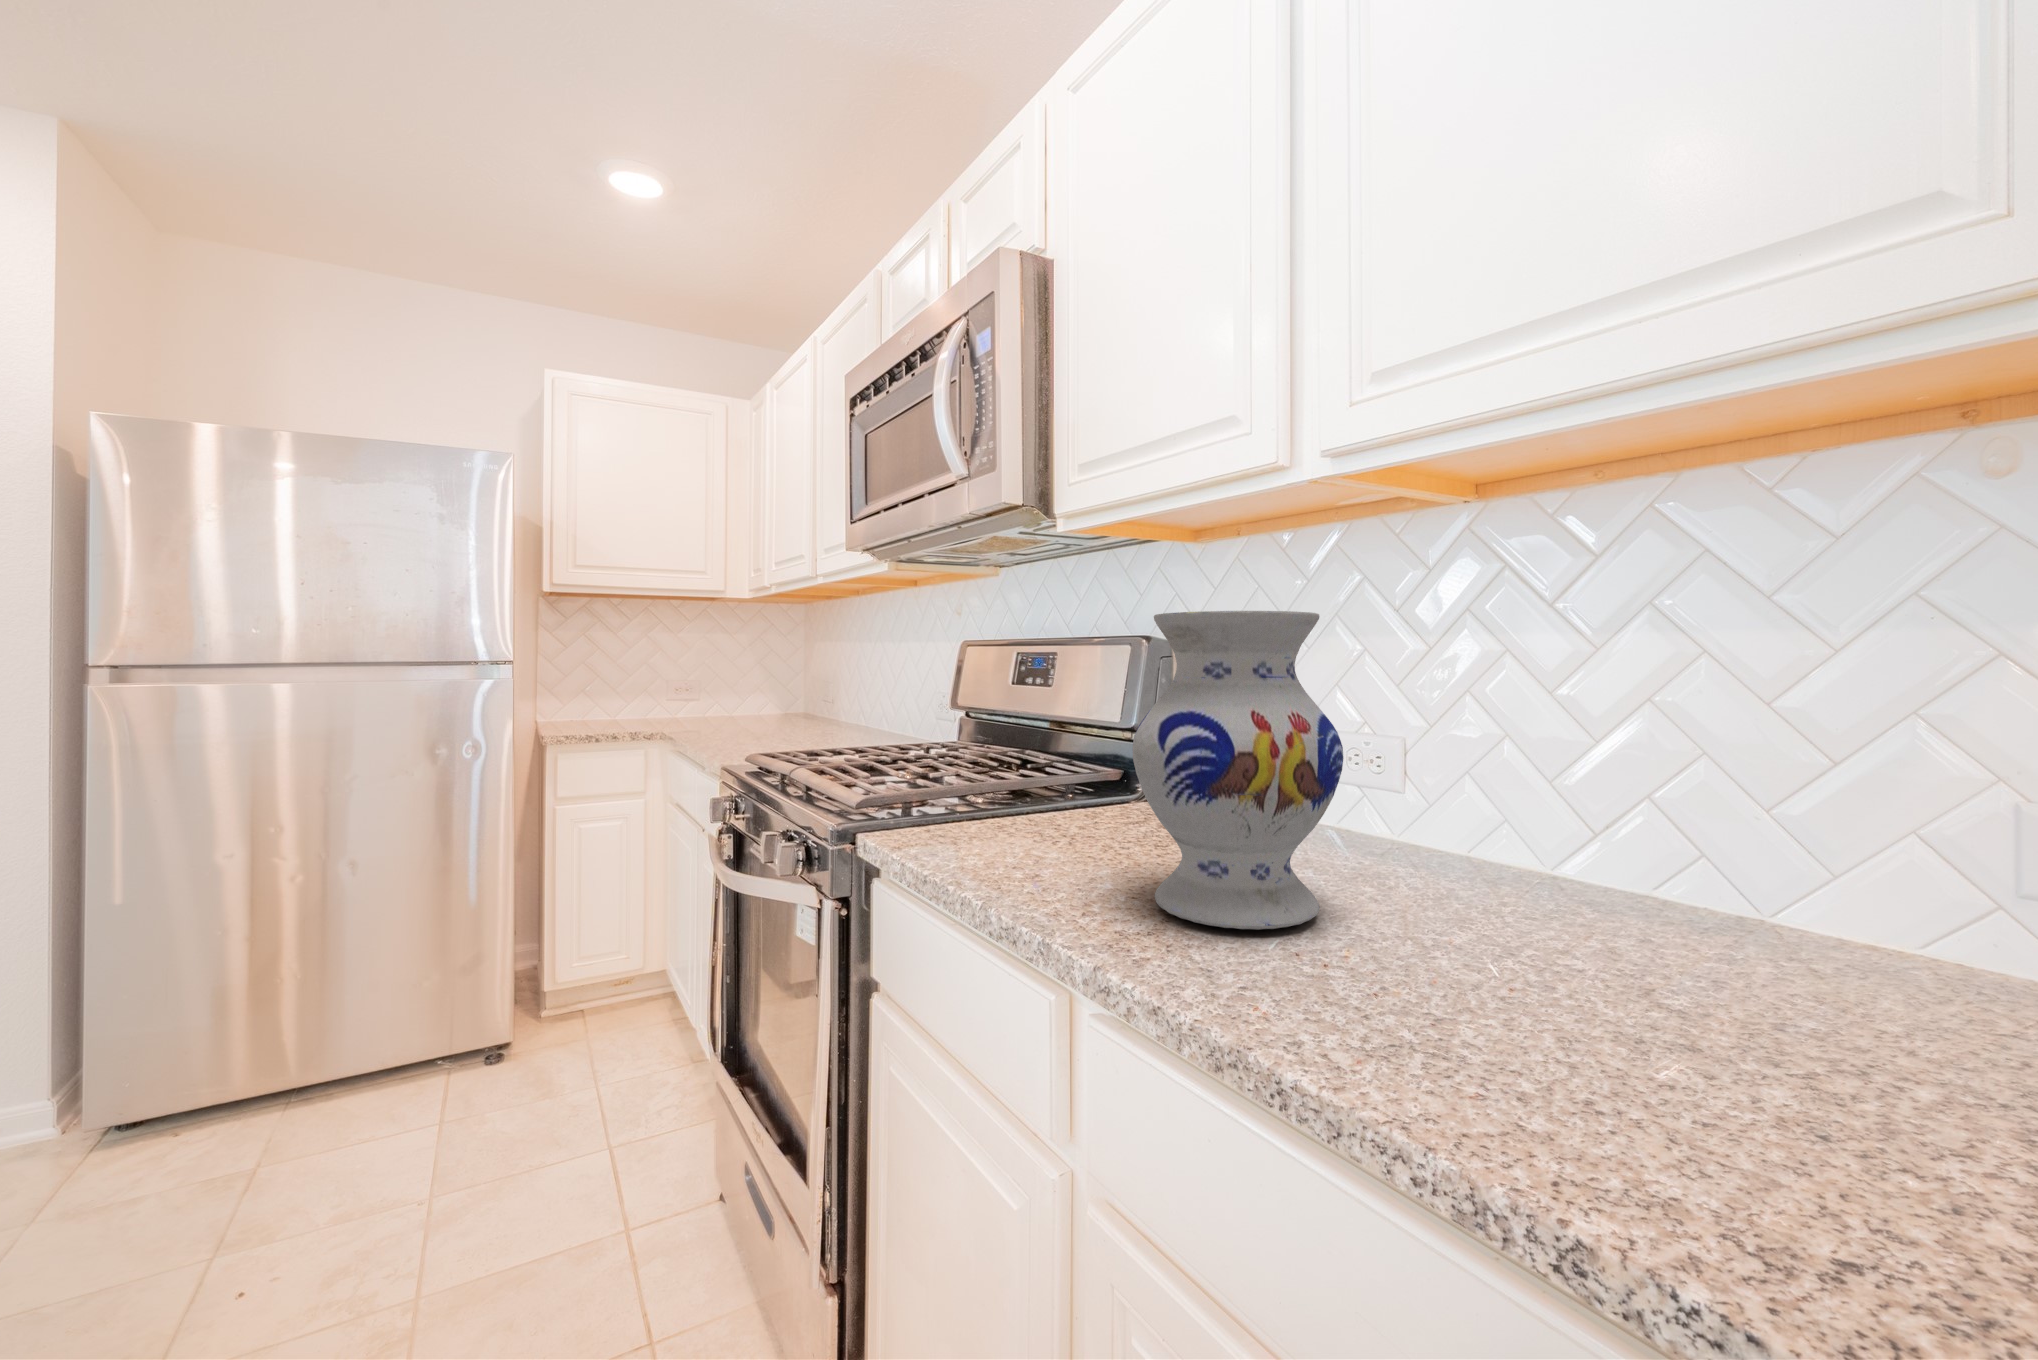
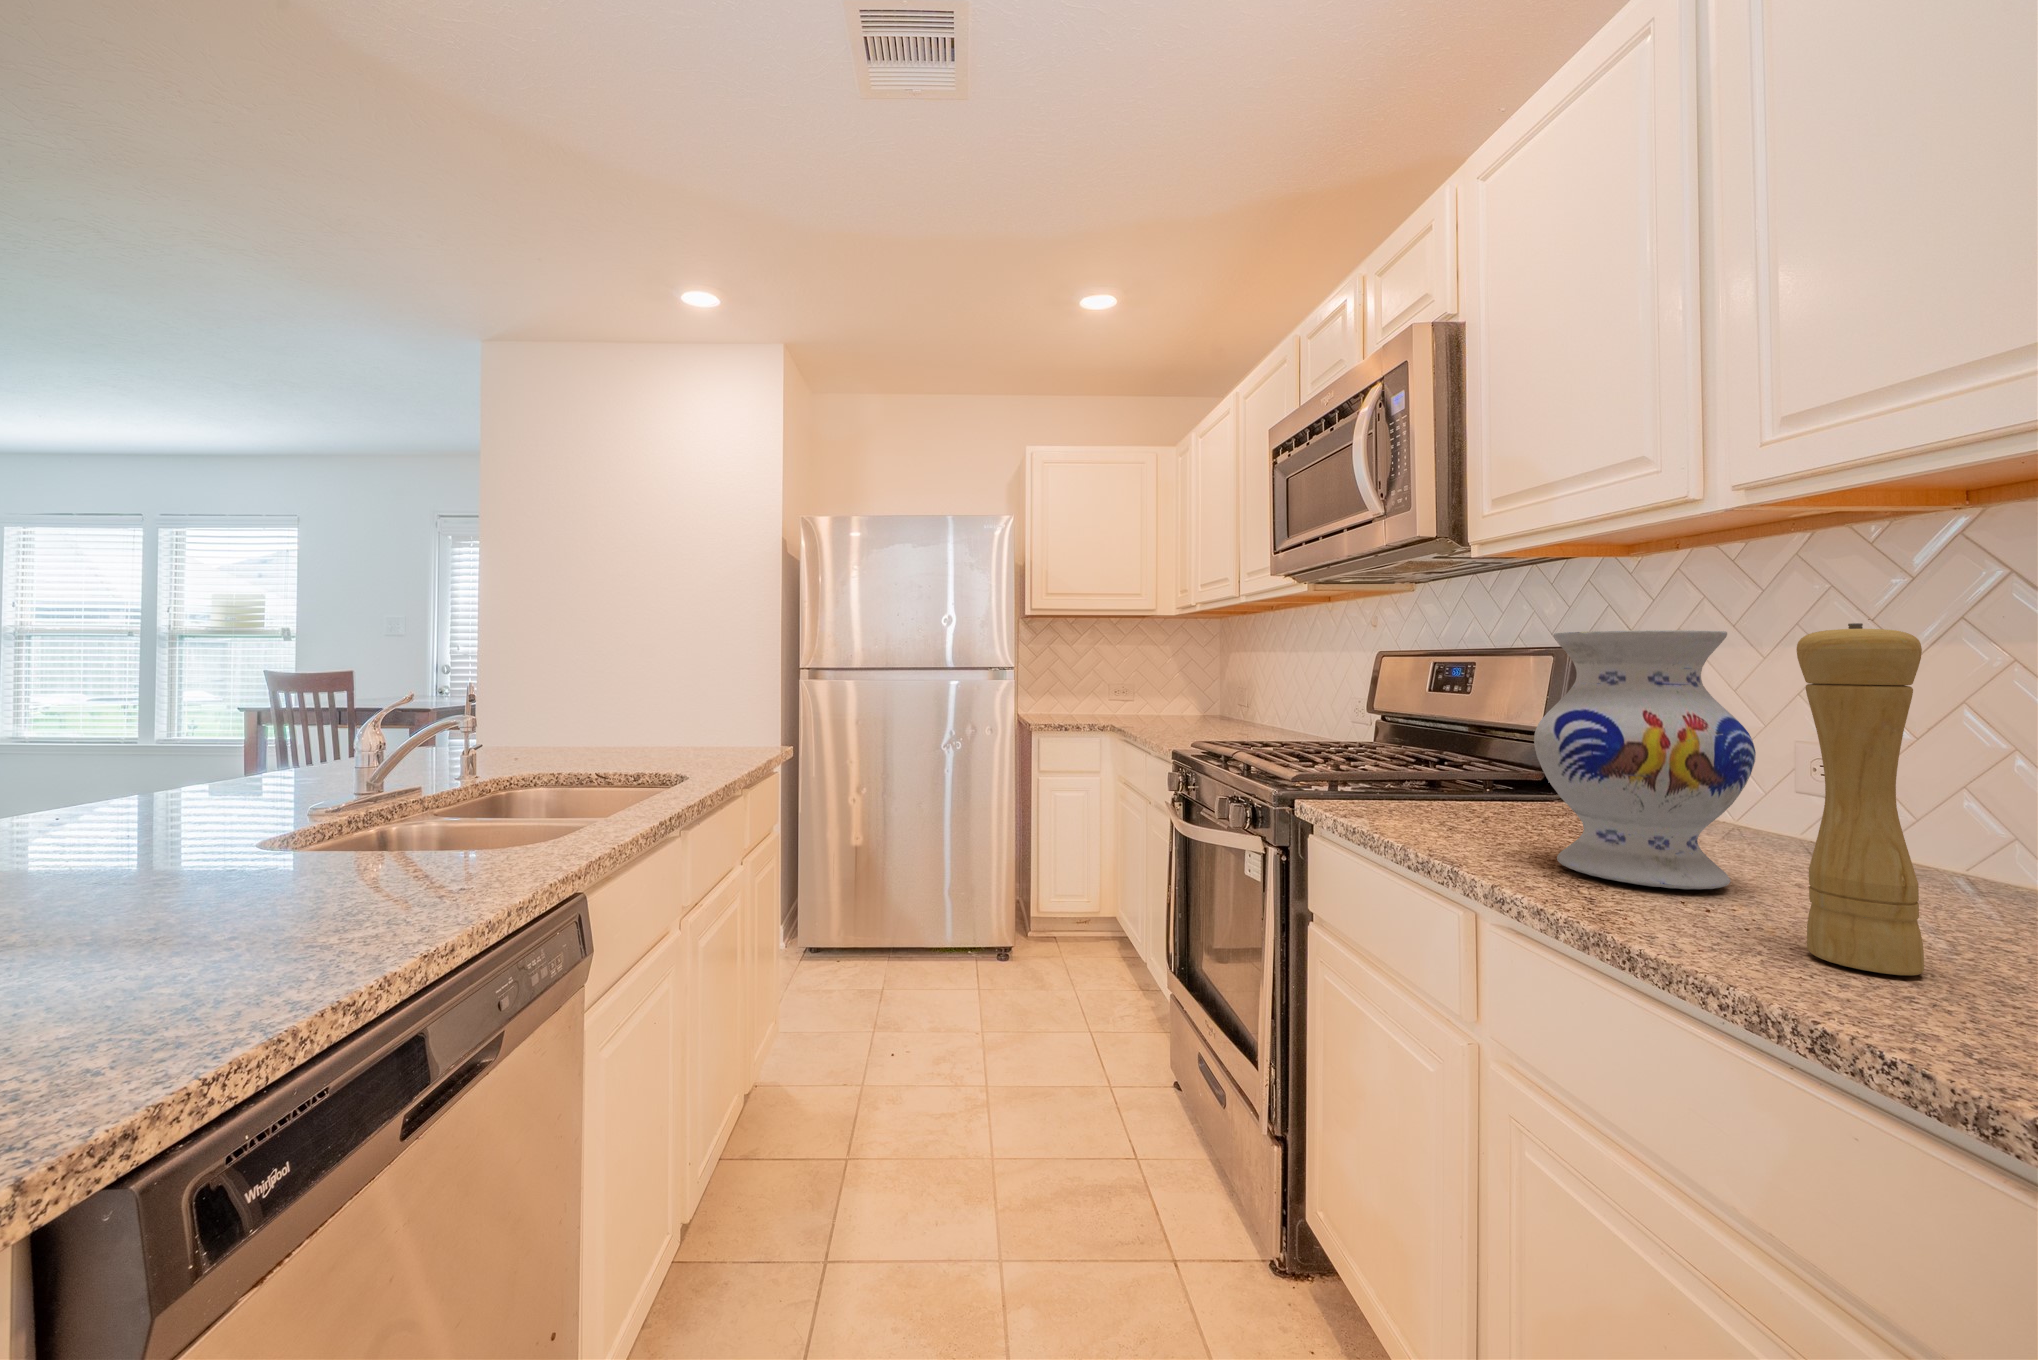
pepper mill: none [1435,599,1558,1051] -> present [1796,623,1924,975]

